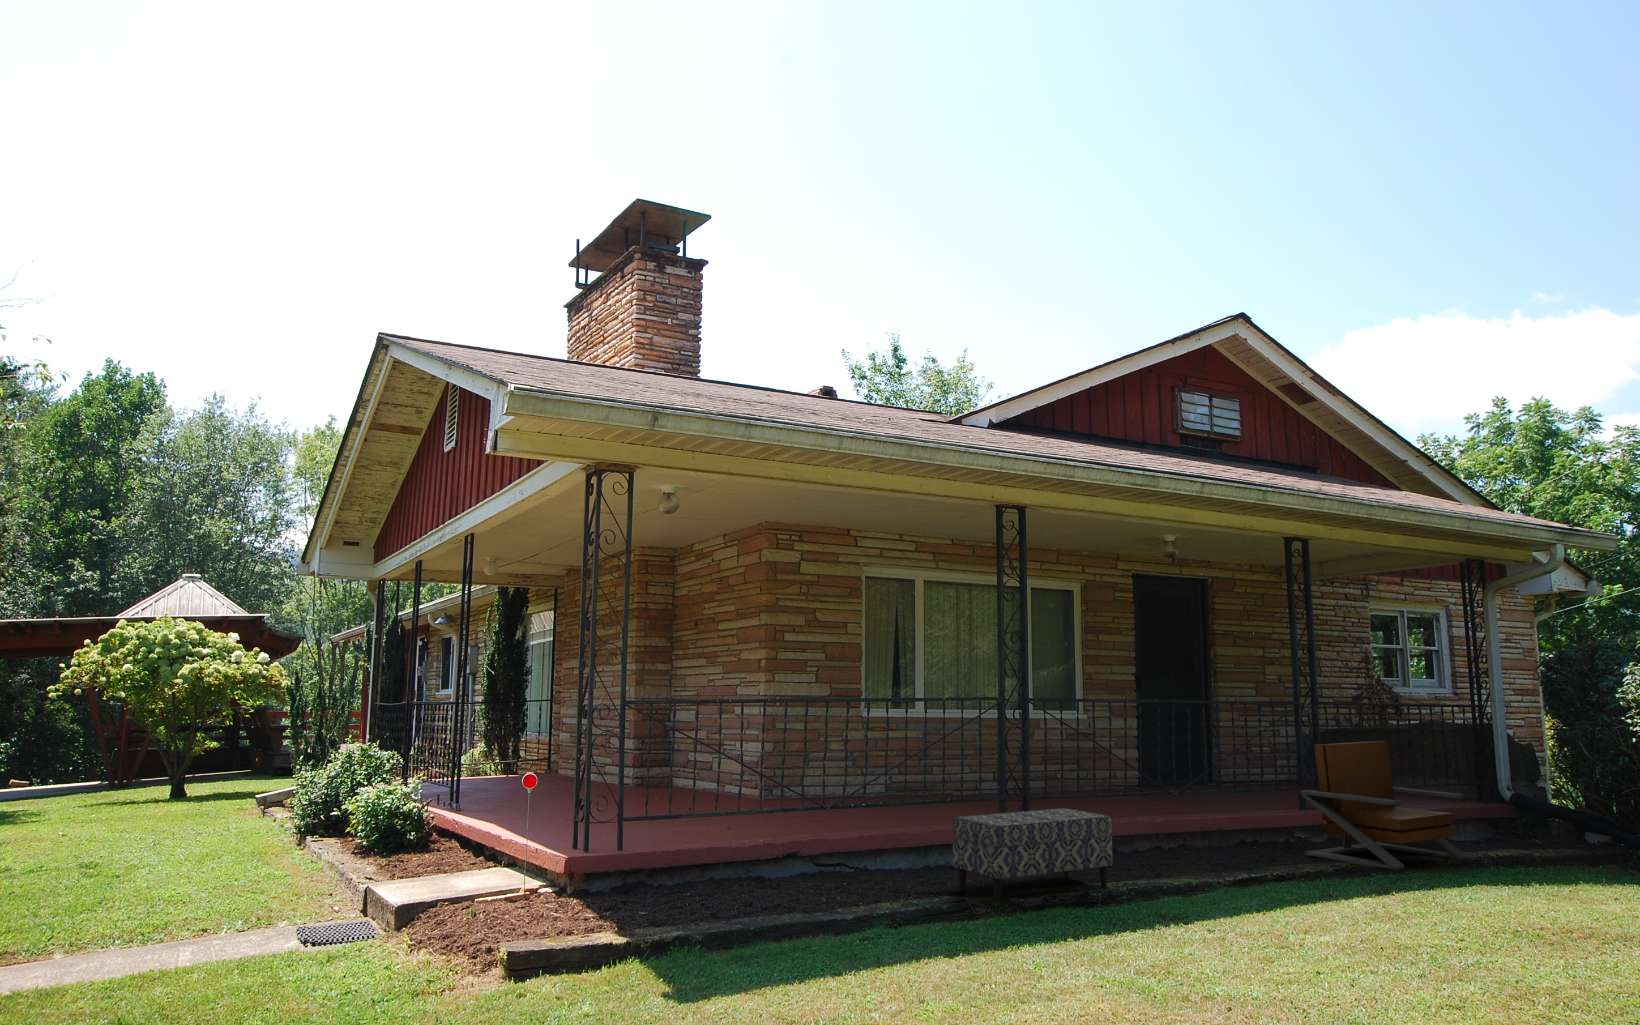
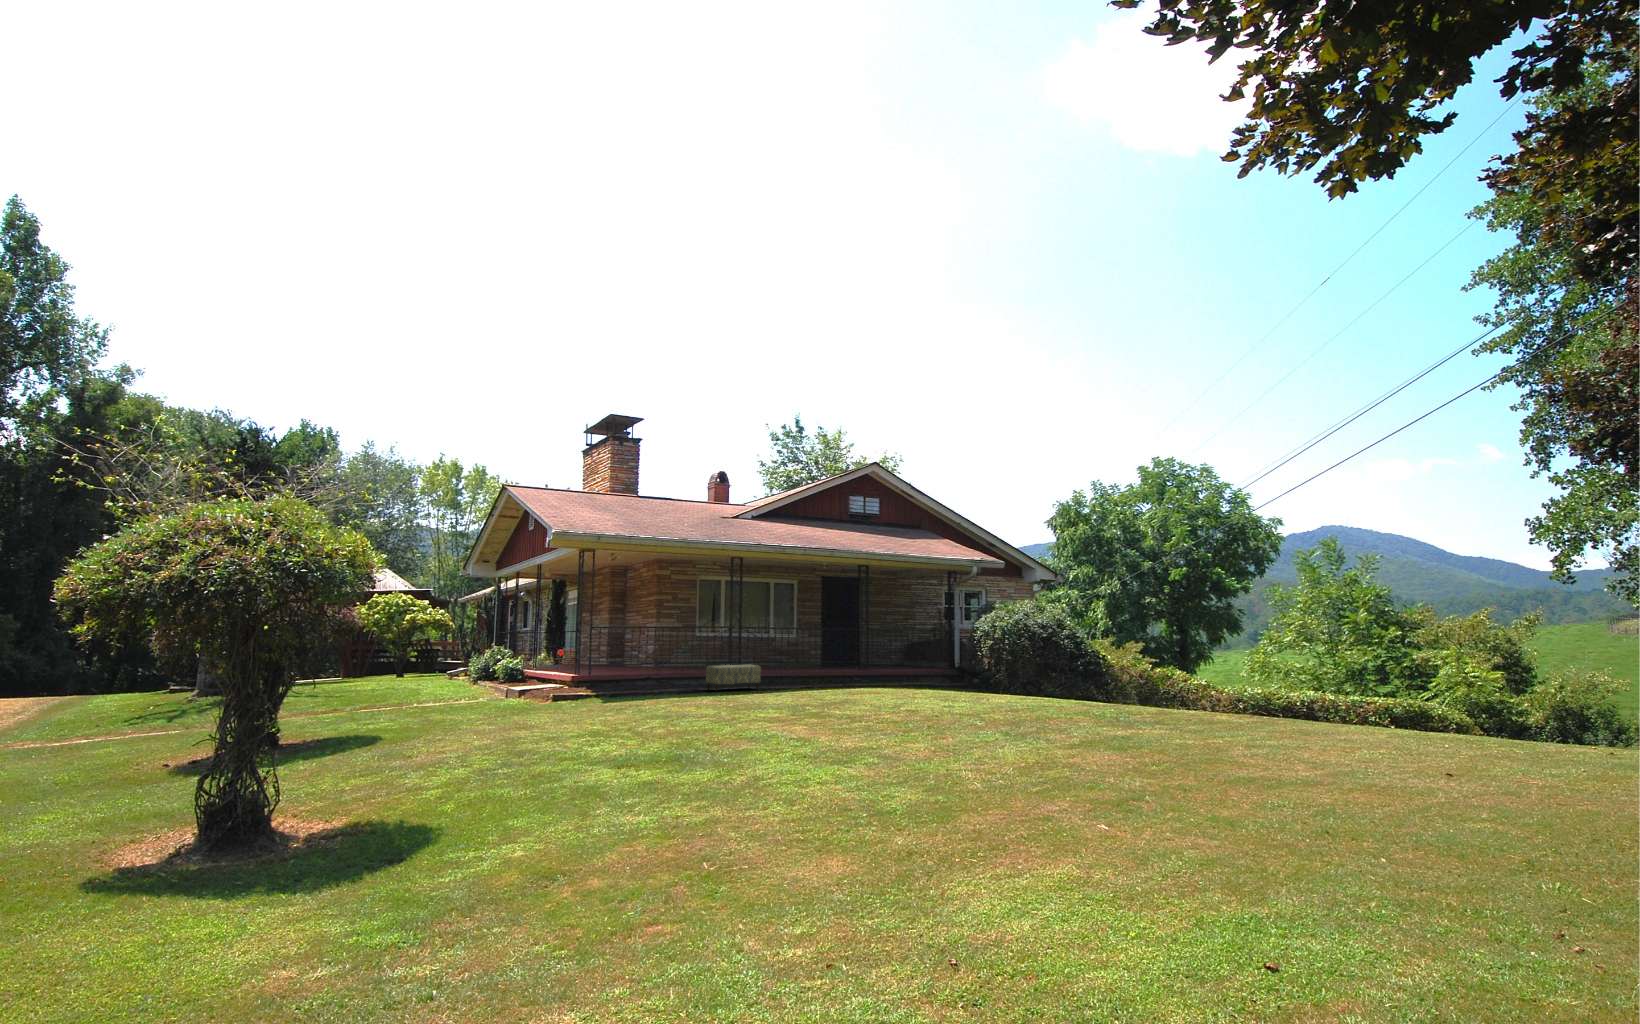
lounge chair: present [1300,741,1467,869] -> none [847,644,903,687]

